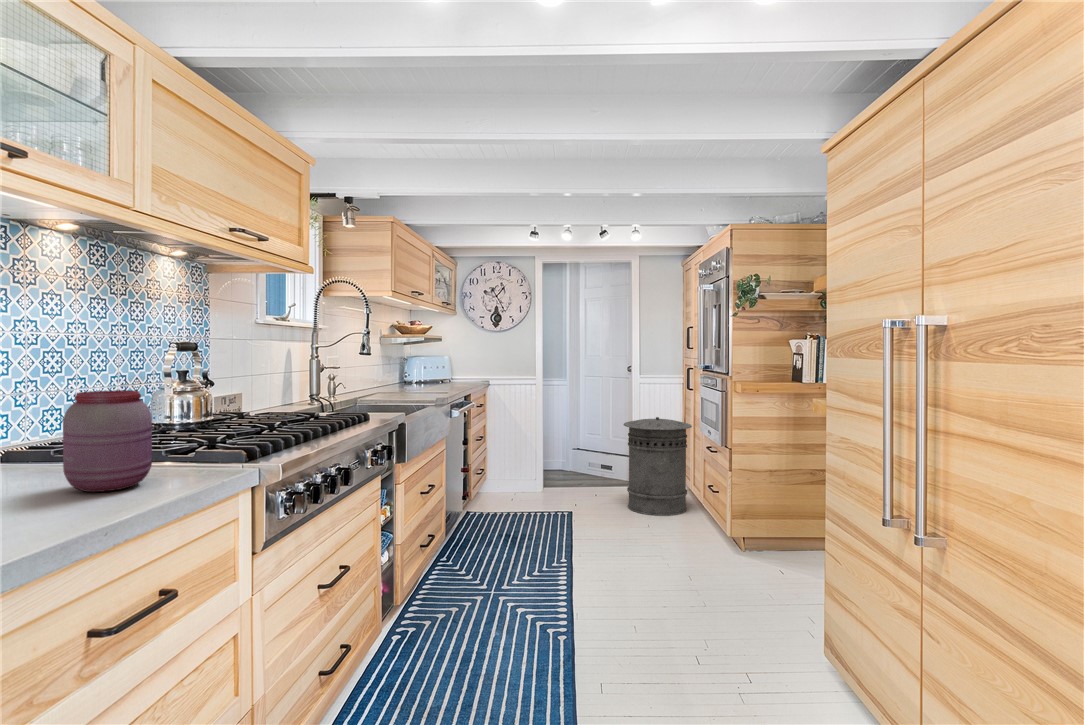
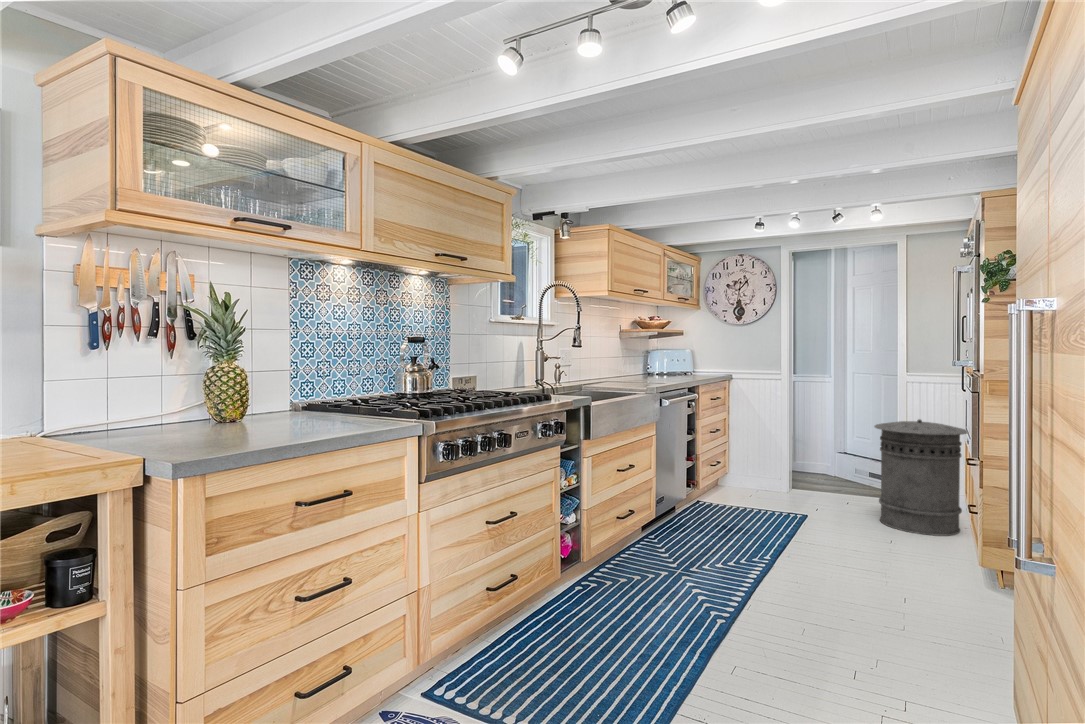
jar: present [63,390,152,492] -> none [308,366,355,427]

